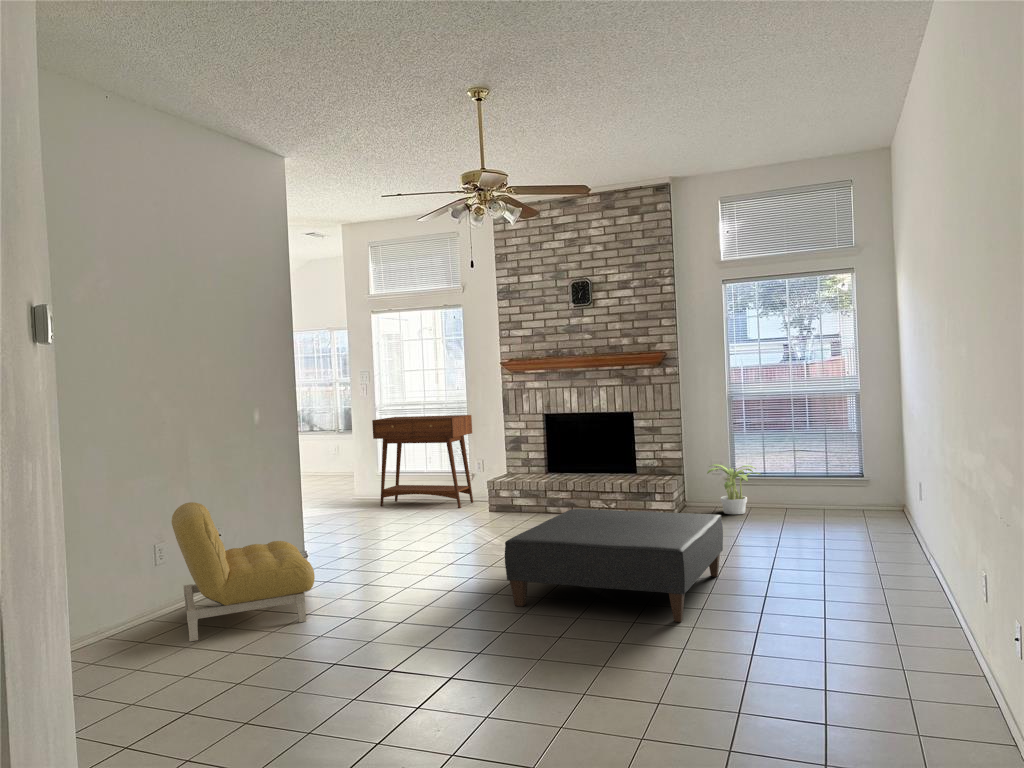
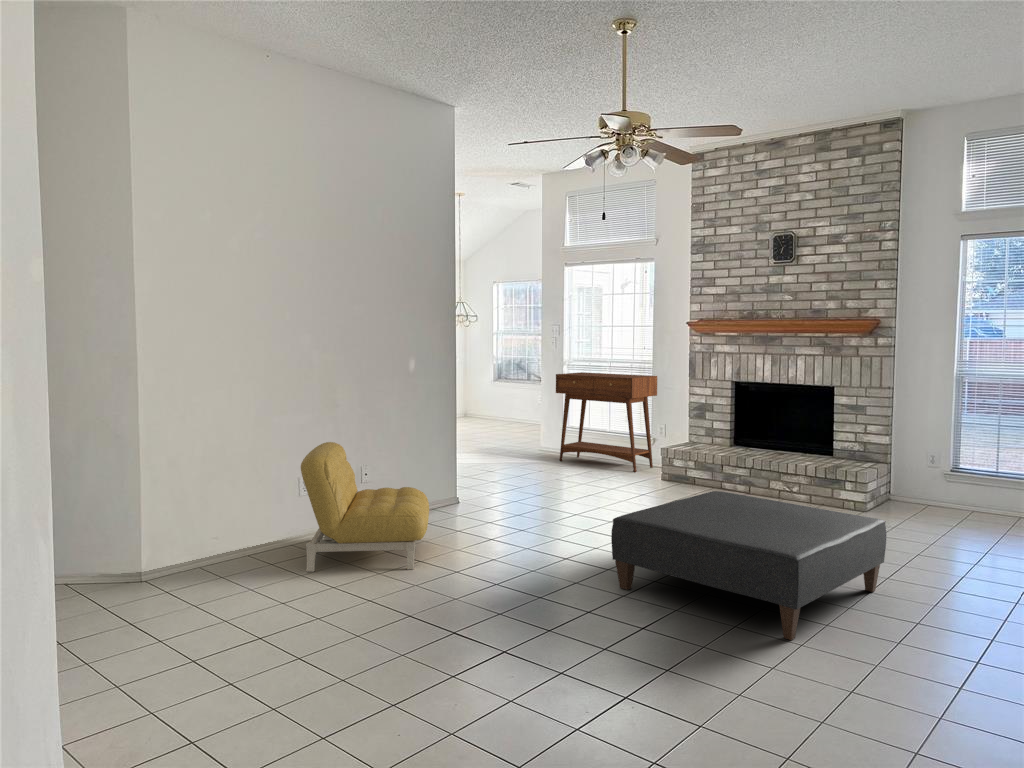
potted plant: present [707,464,761,514] -> none [913,456,990,519]

